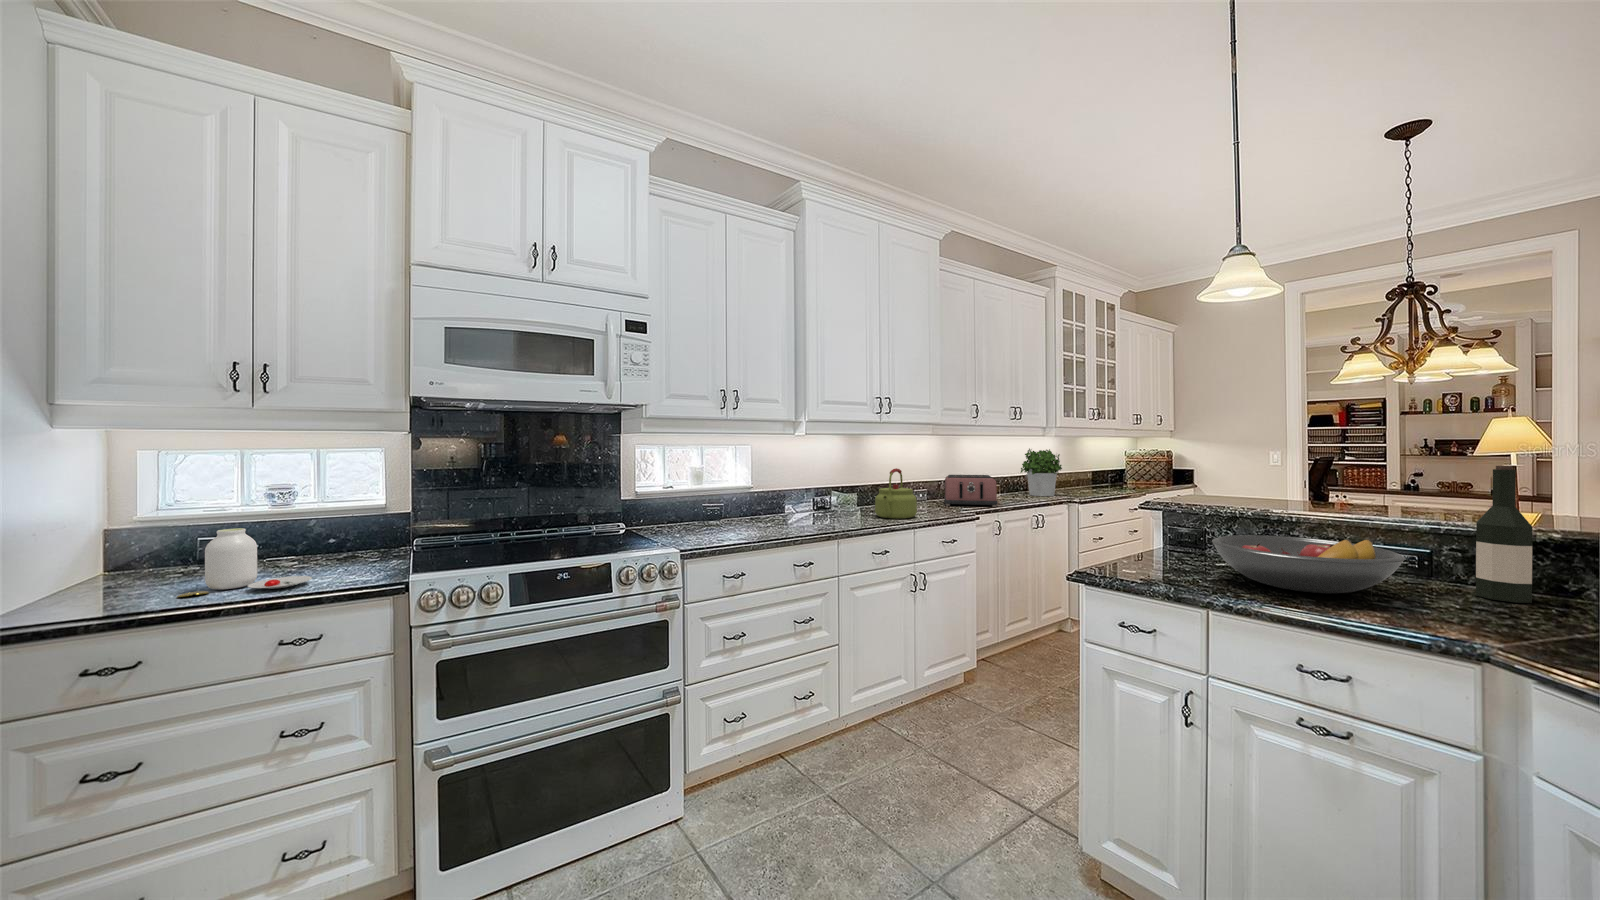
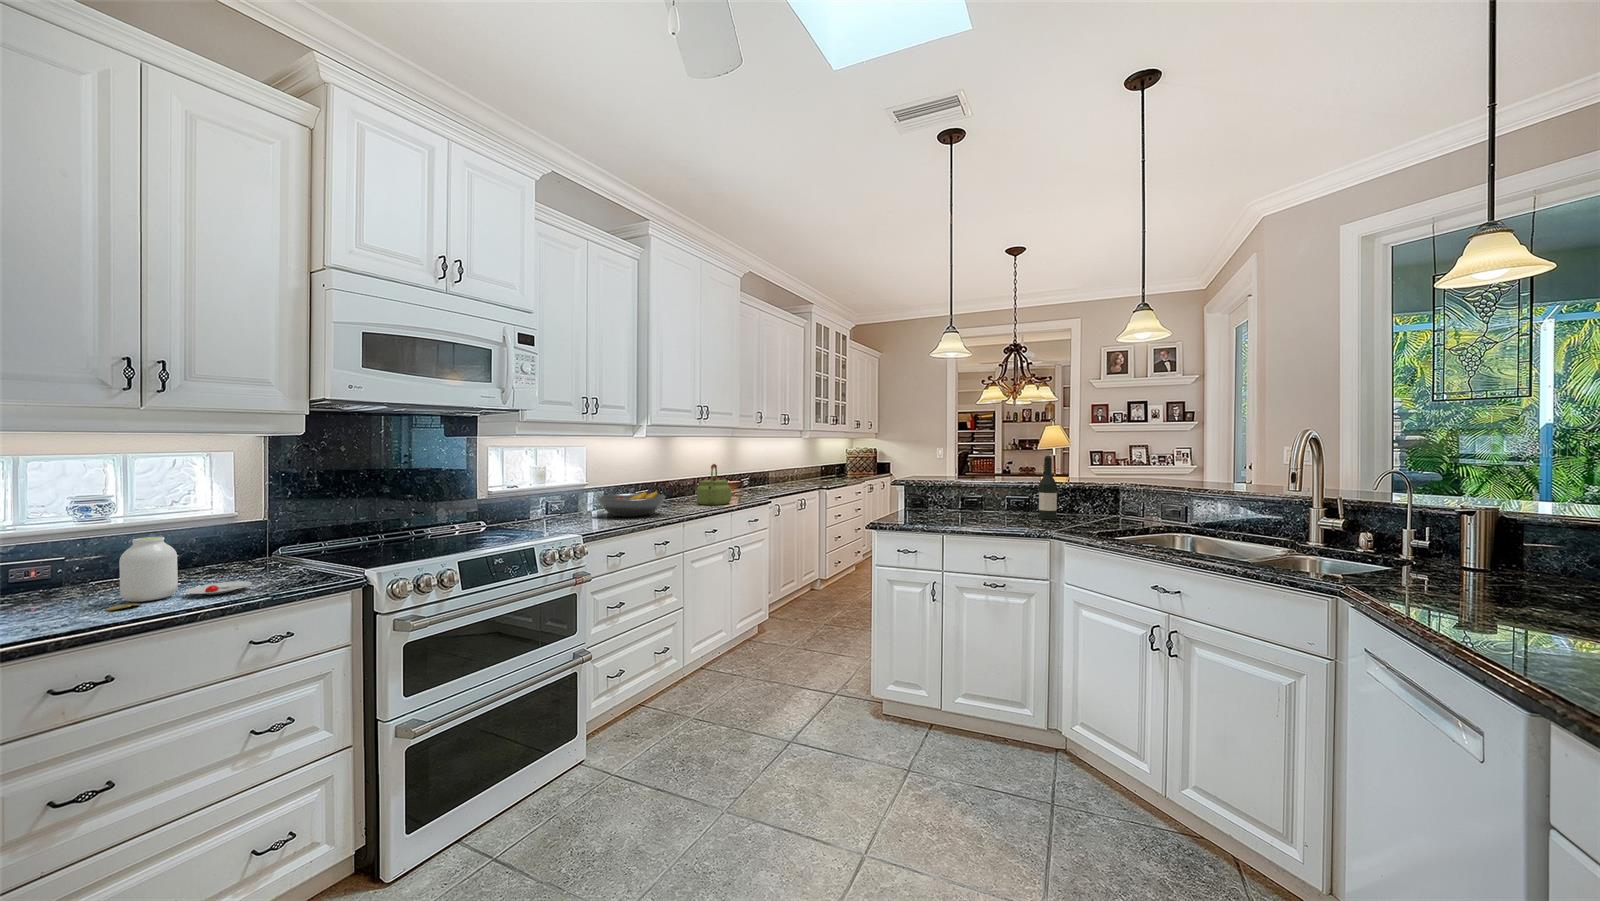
potted plant: present [1021,449,1062,496] -> none [785,446,816,485]
toaster: present [944,475,998,507] -> none [734,468,780,494]
fruit bowl: present [1212,535,1405,593] -> present [597,491,666,517]

